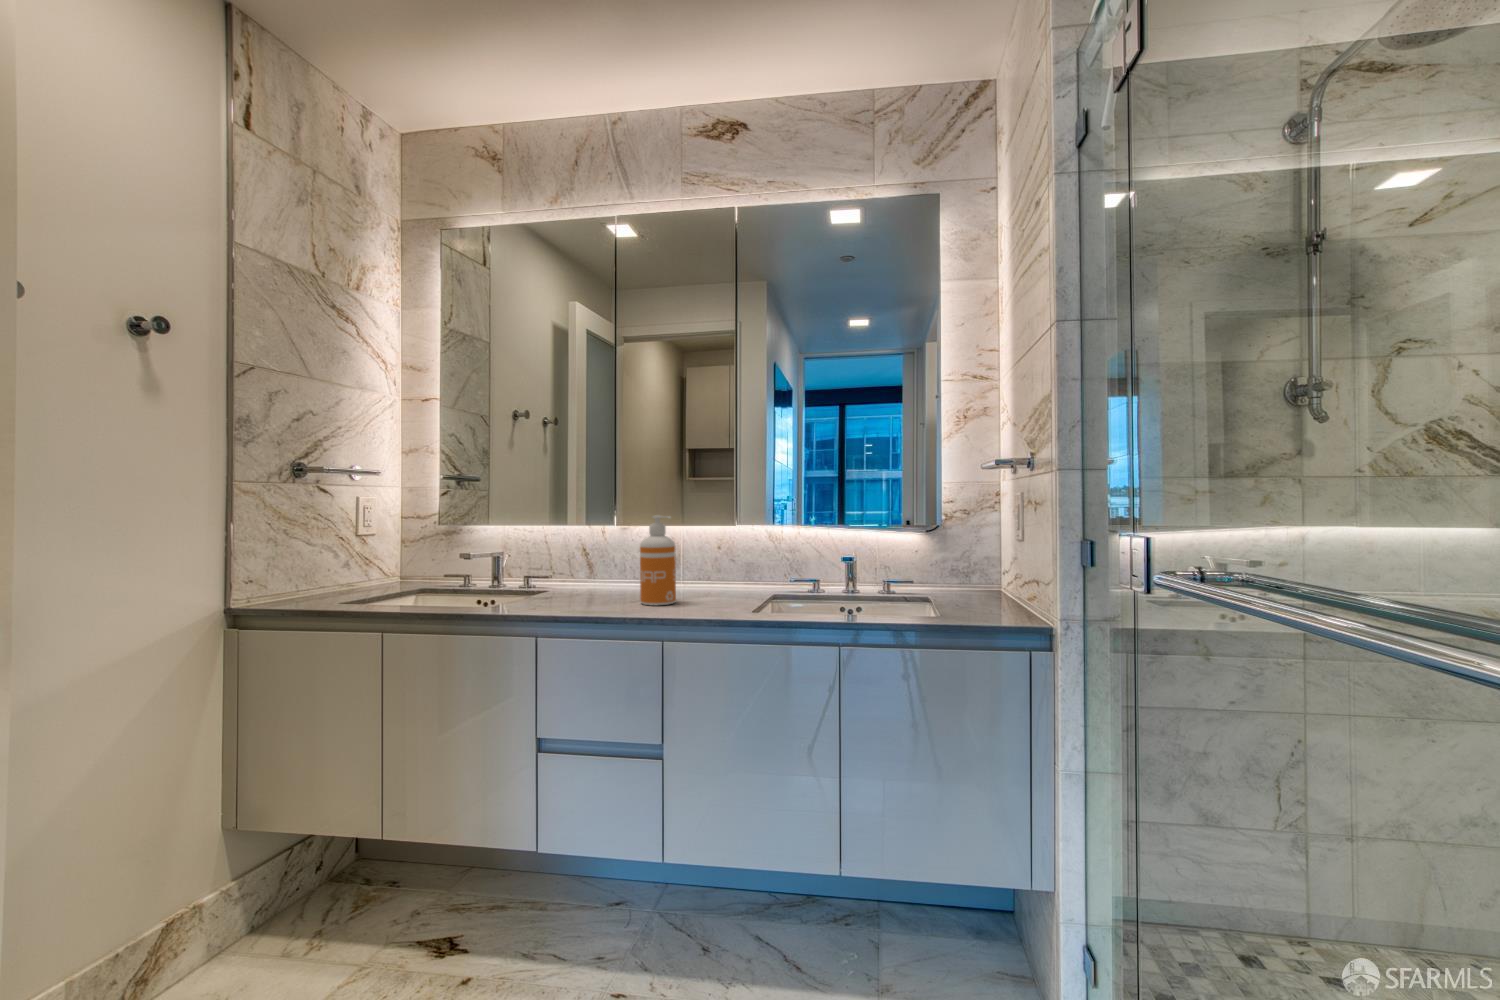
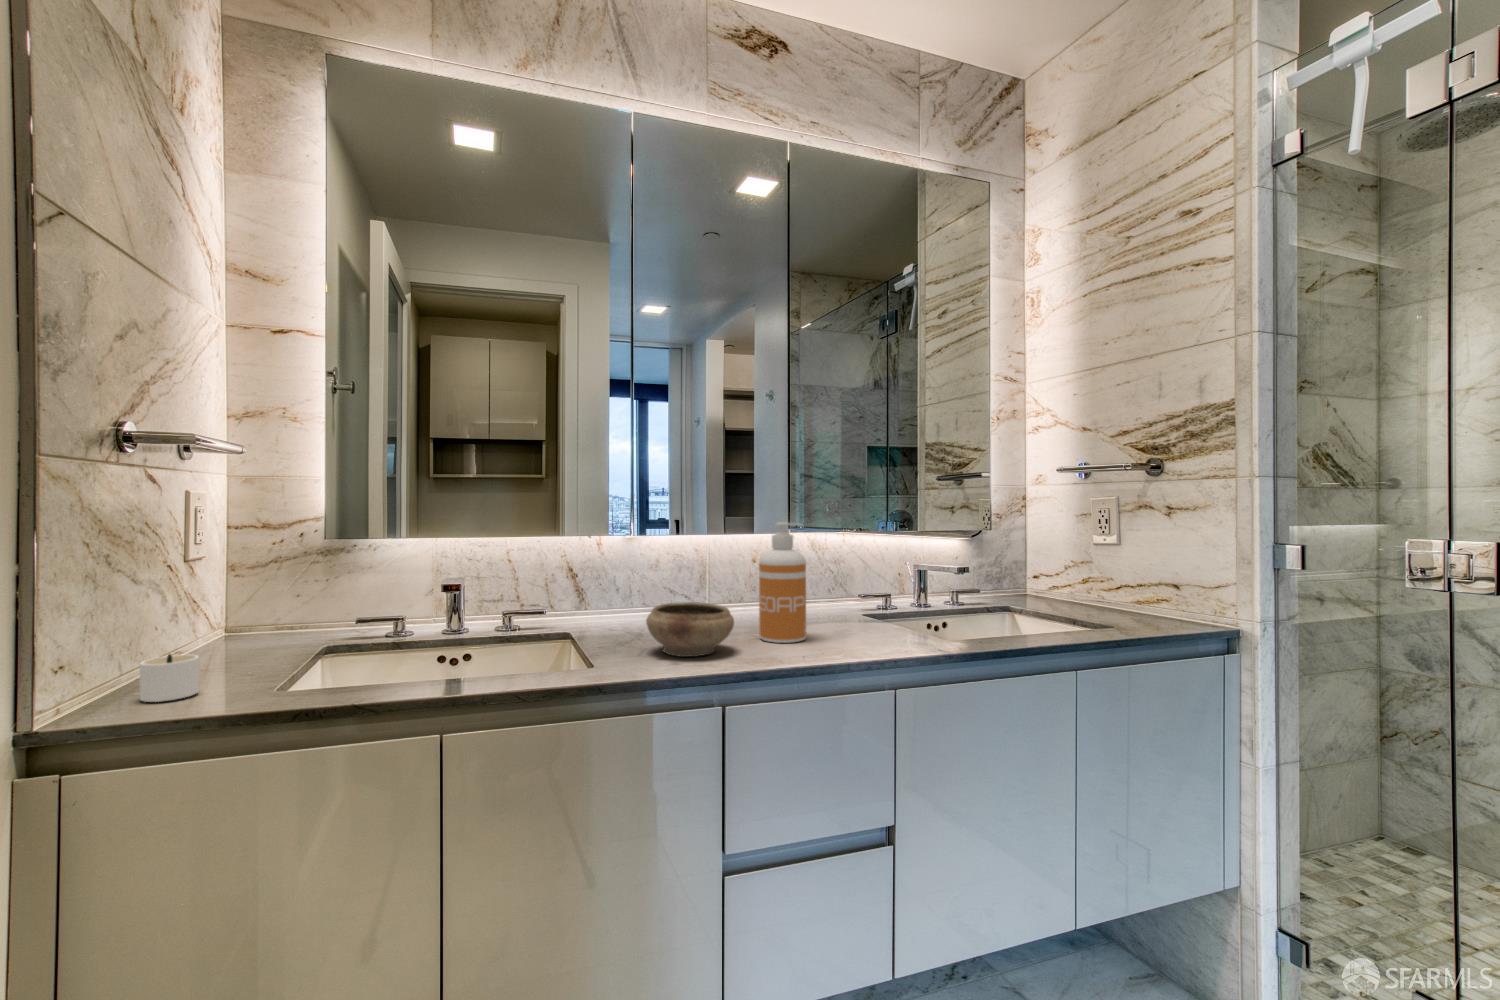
ceramic bowl: none [543,571,606,607] -> present [646,602,734,657]
candle: none [290,579,323,602] -> present [140,654,199,702]

